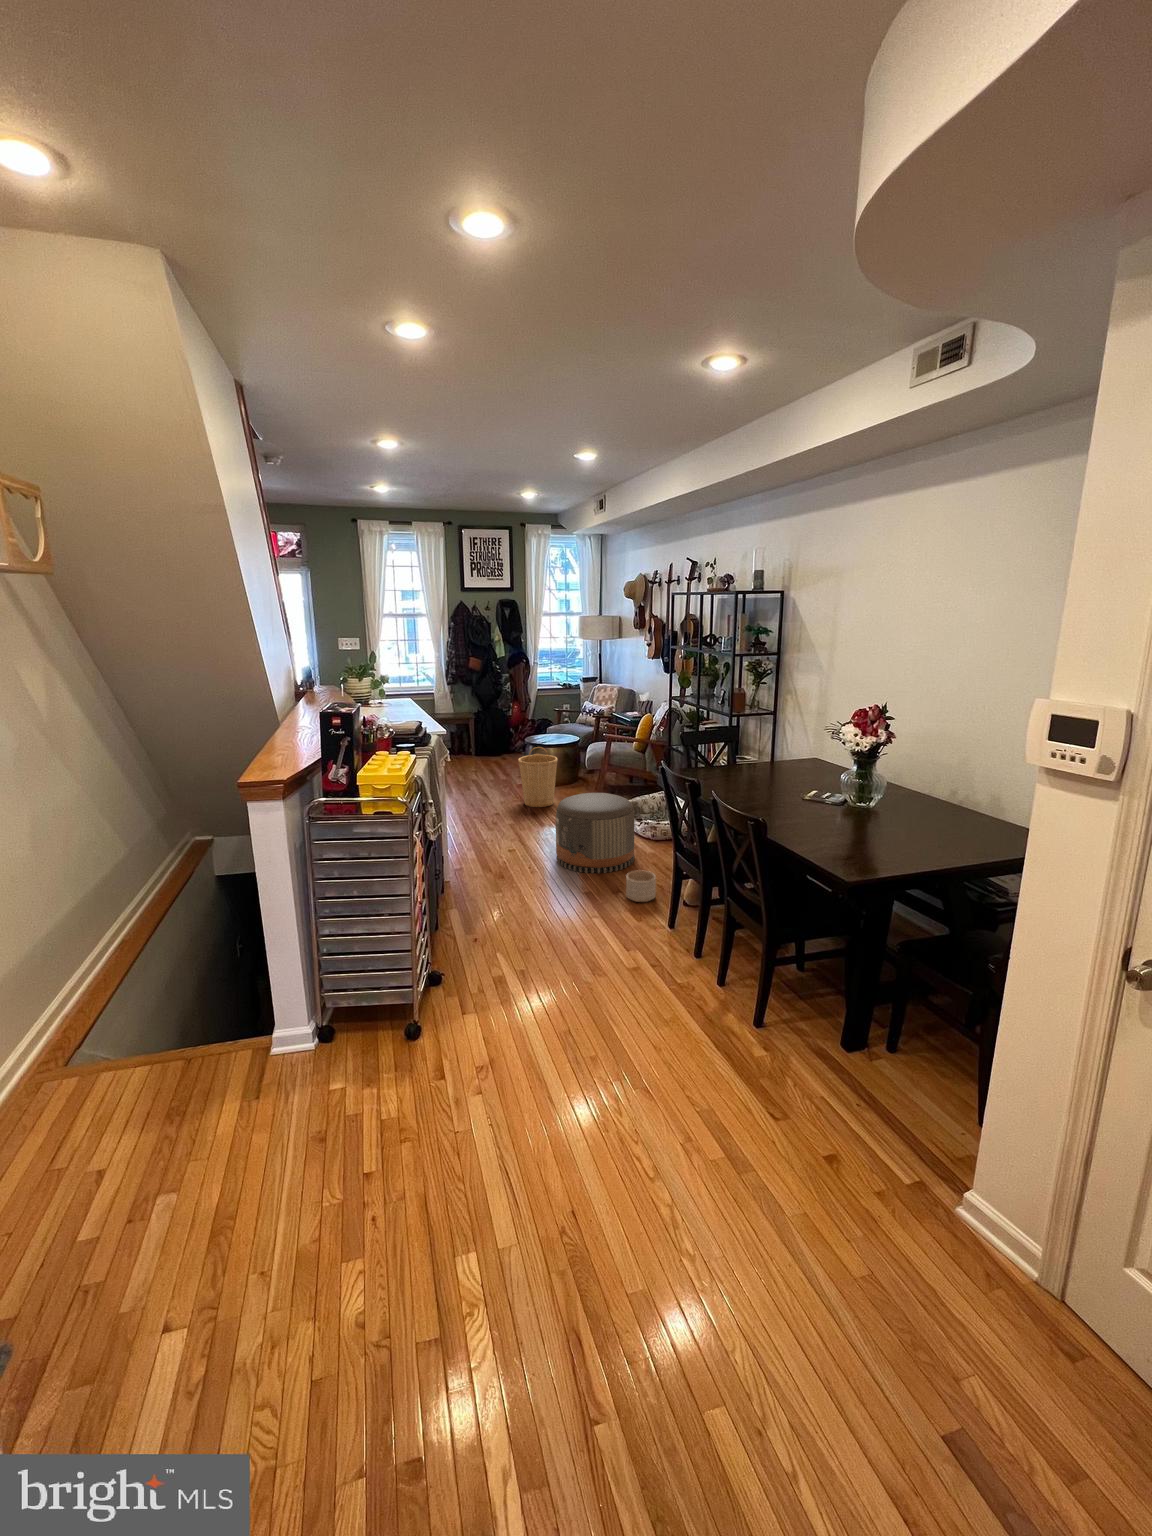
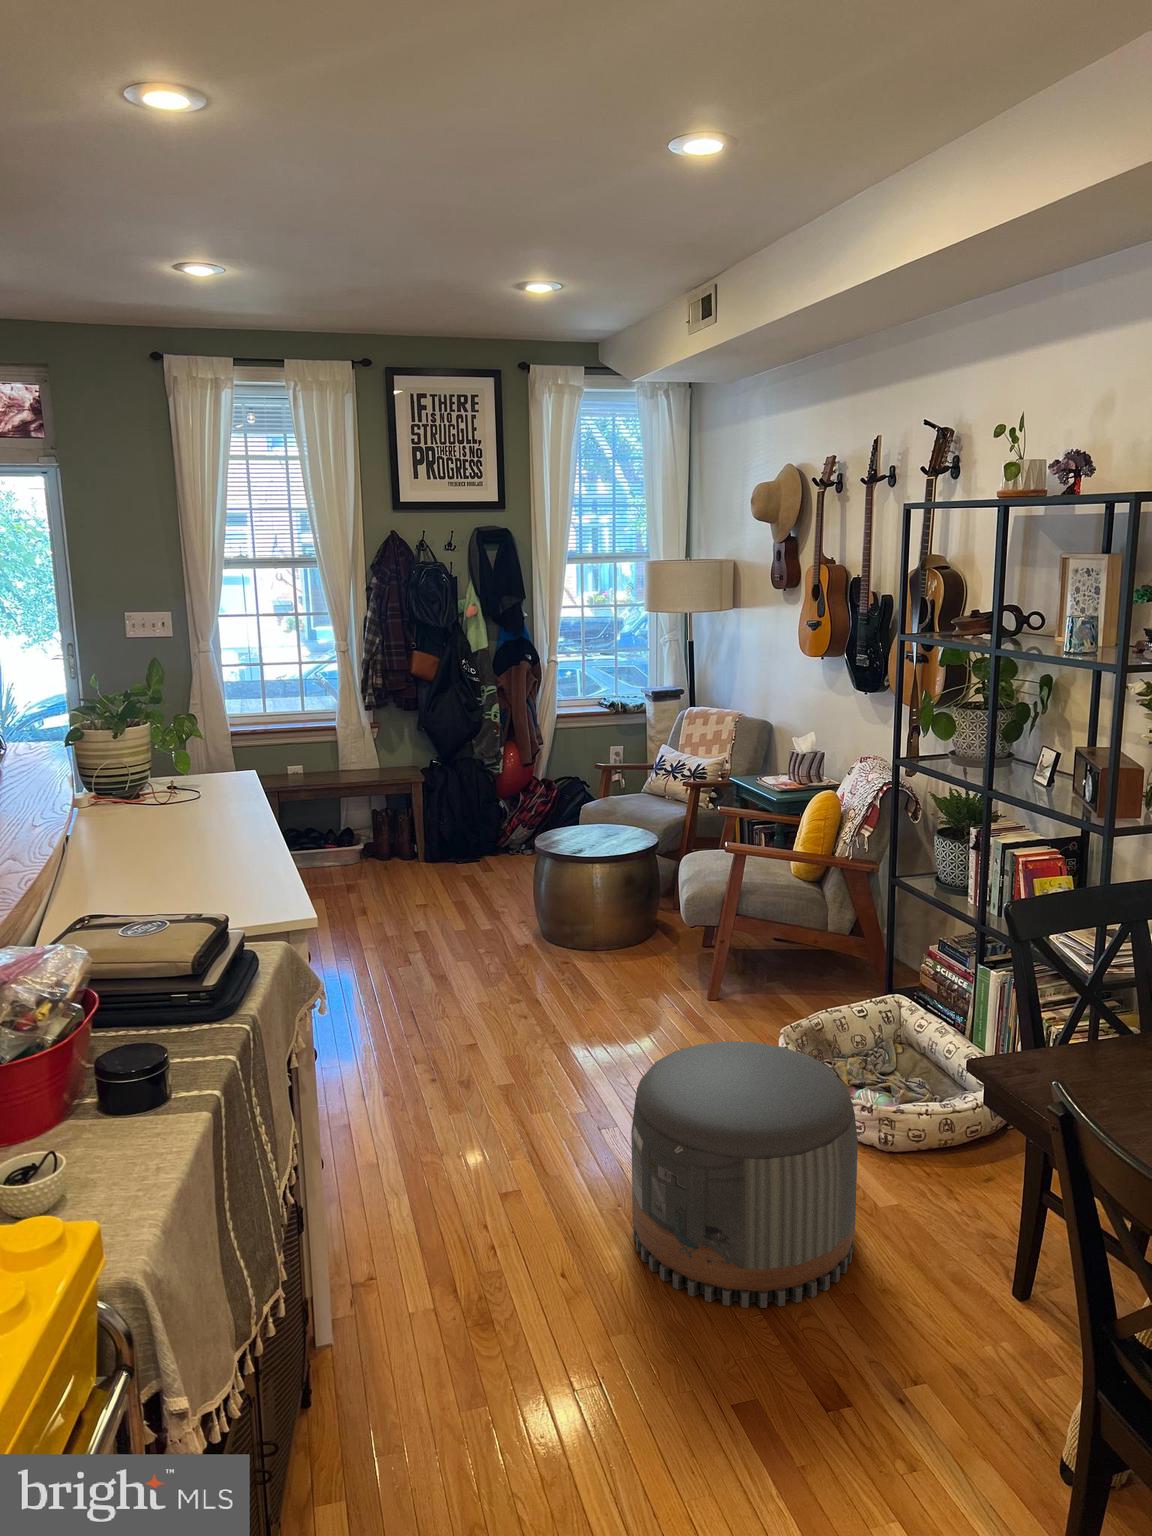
basket: present [518,747,558,807] -> none [519,873,614,1024]
planter: present [626,870,656,902] -> none [871,1347,971,1474]

